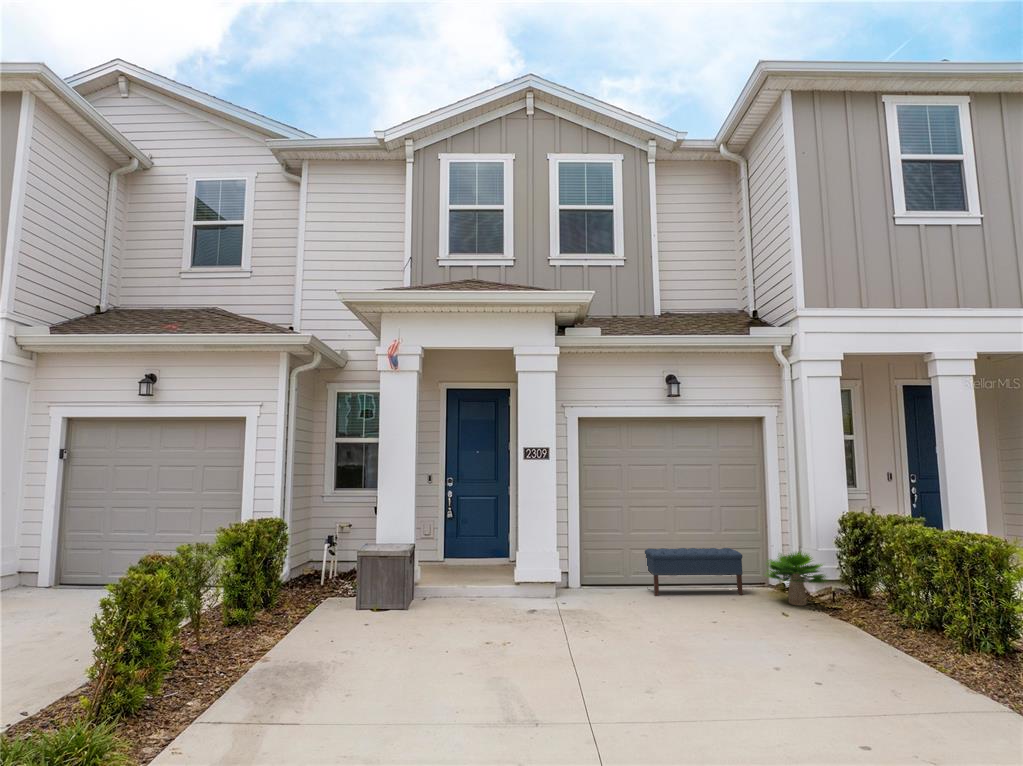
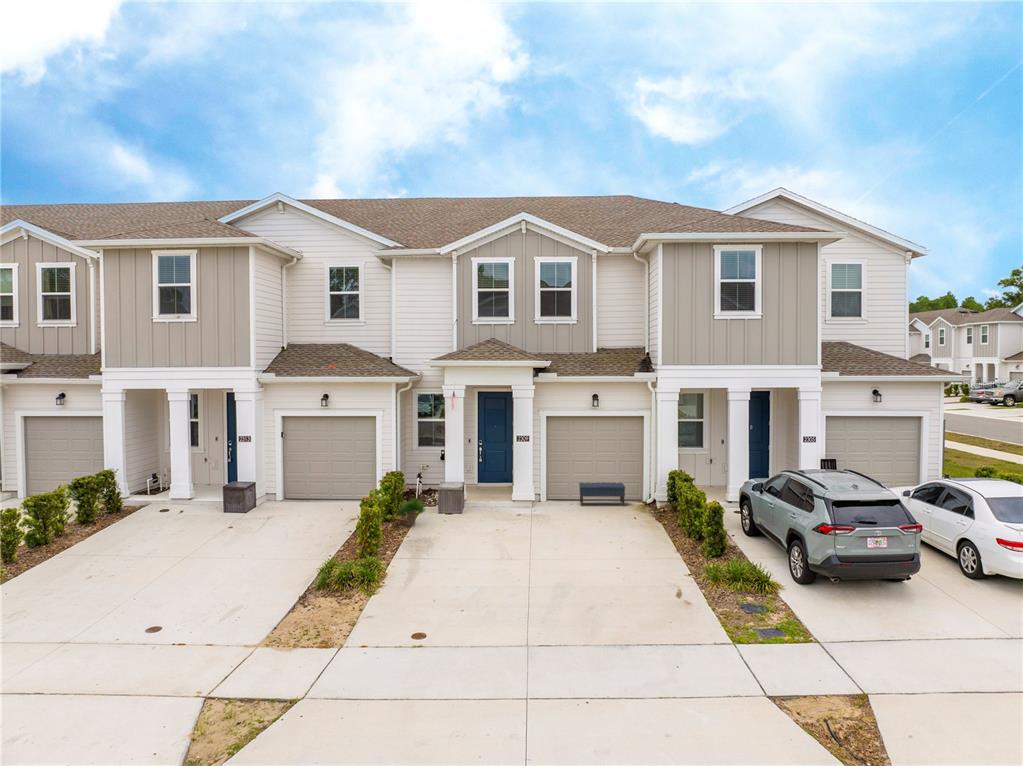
potted plant: present [766,552,827,606] -> present [396,498,425,526]

